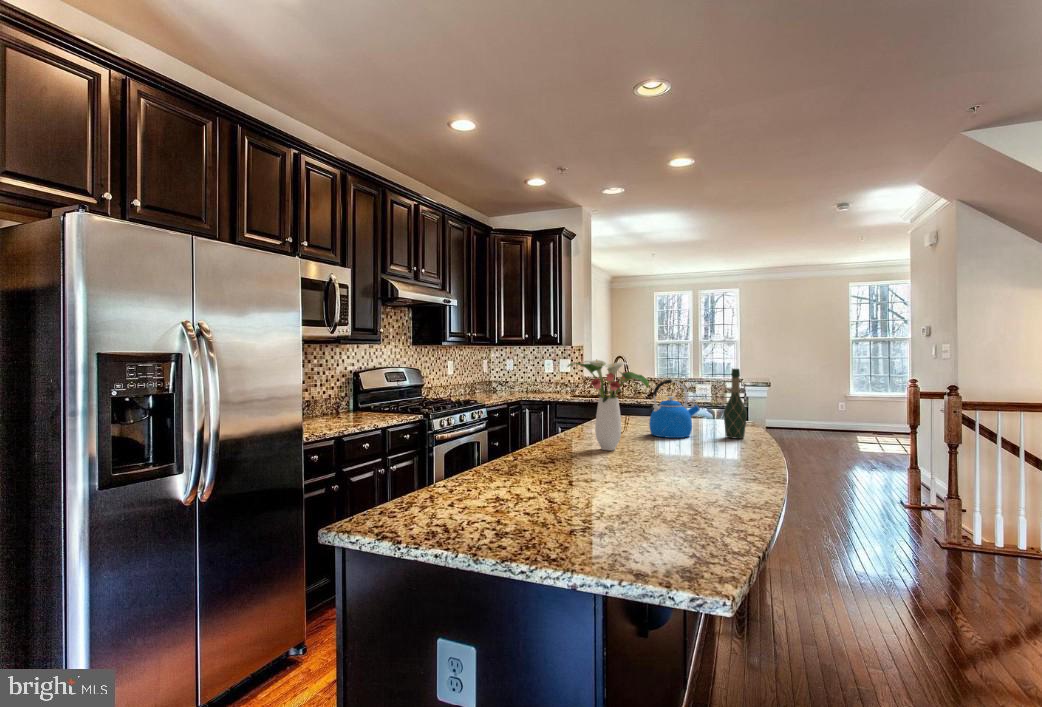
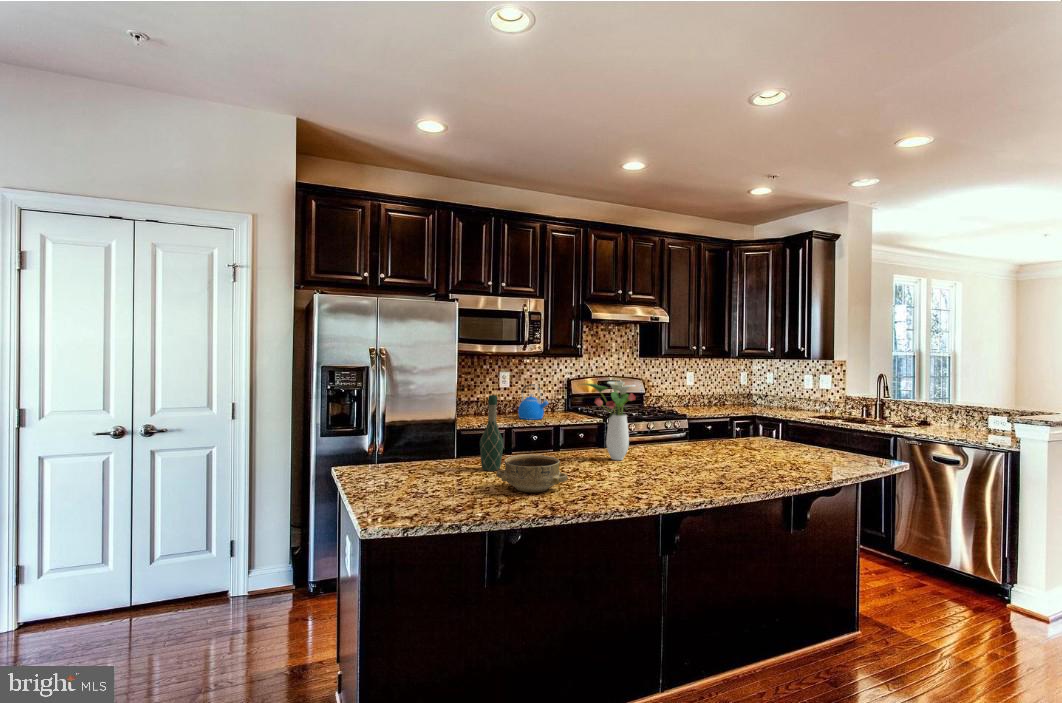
wine bottle: present [724,369,747,439] -> present [480,395,504,471]
kettle: present [649,380,700,438] -> present [518,384,548,420]
ceramic bowl: none [634,451,724,501] -> present [496,455,568,492]

